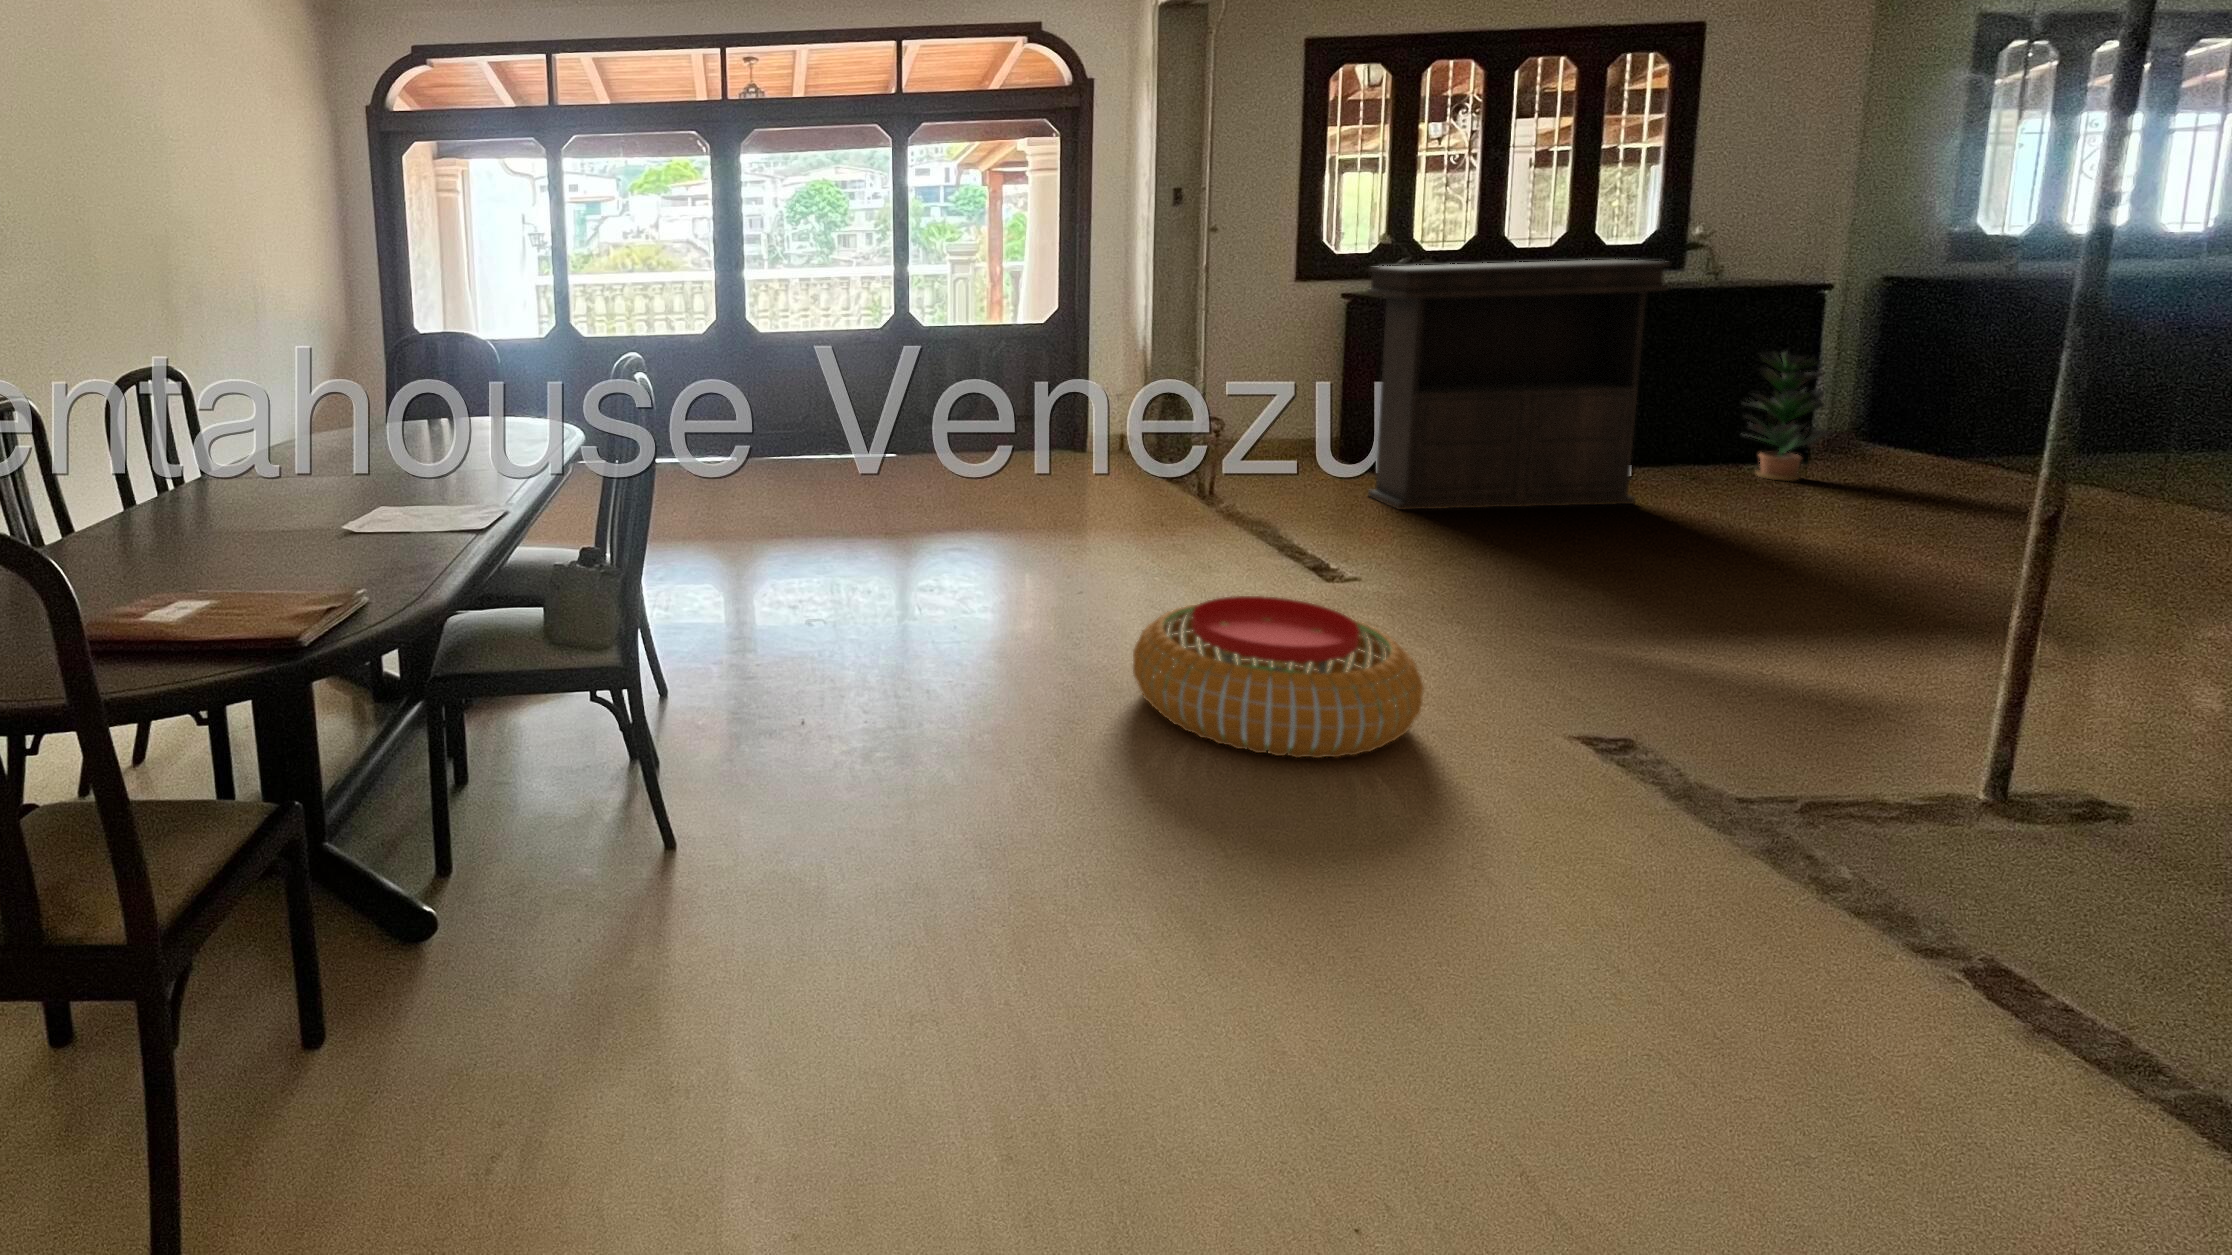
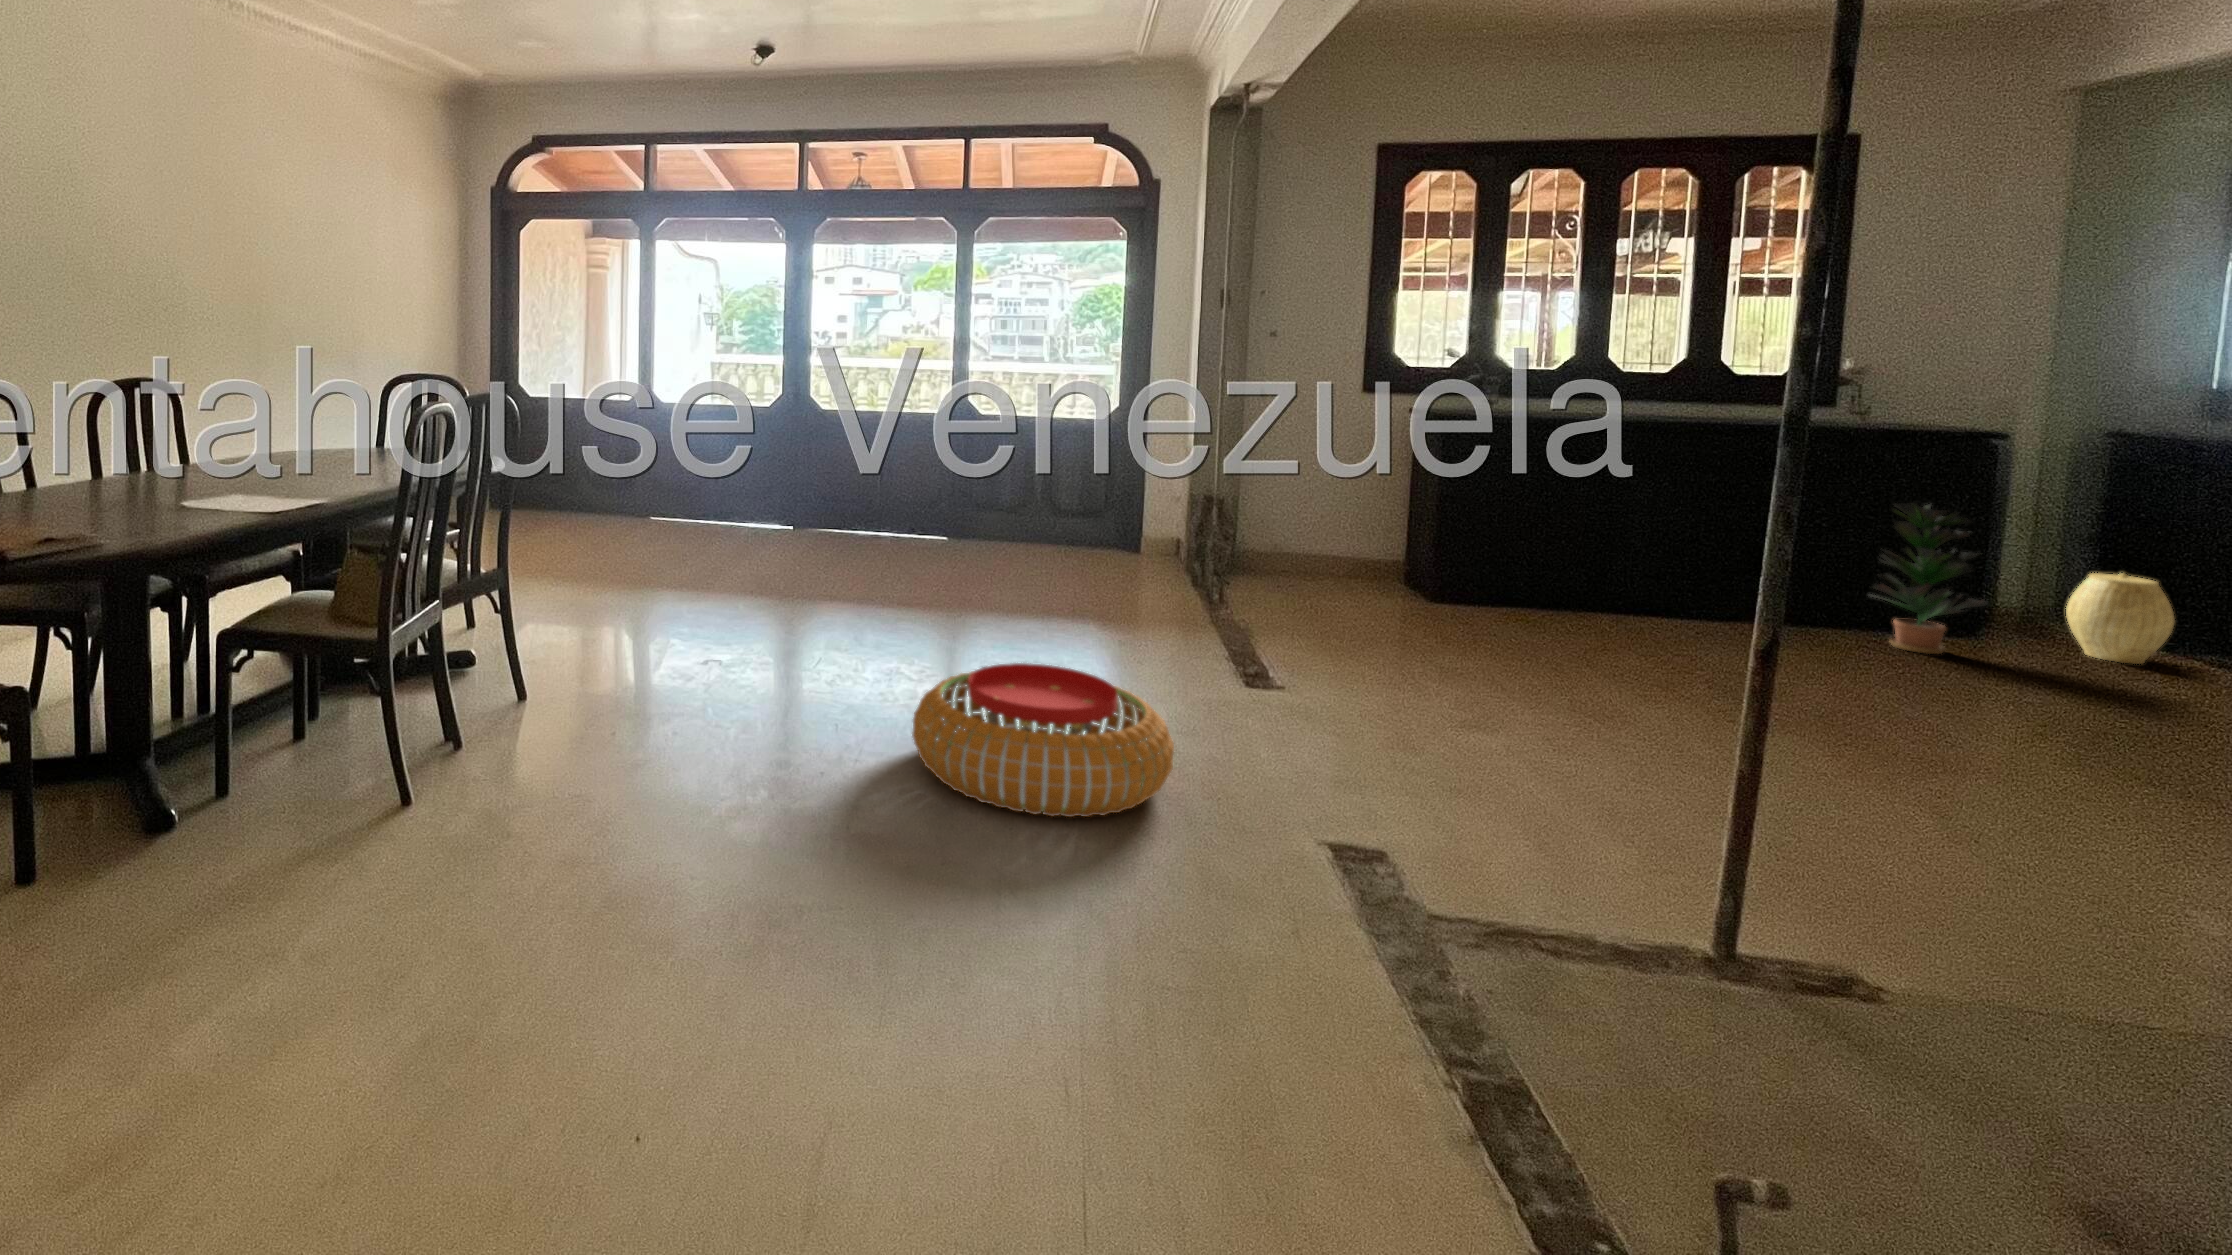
console table: present [1367,260,1670,510] -> none [1385,376,1729,654]
woven basket: none [1872,397,1955,472] -> present [2066,573,2174,664]

